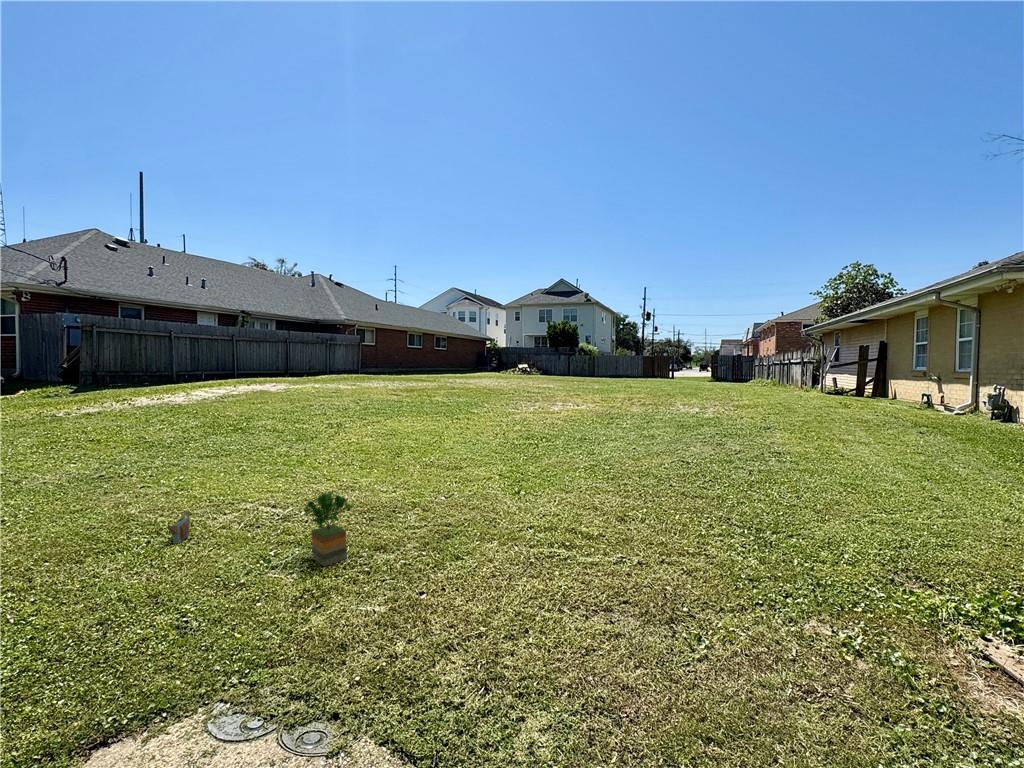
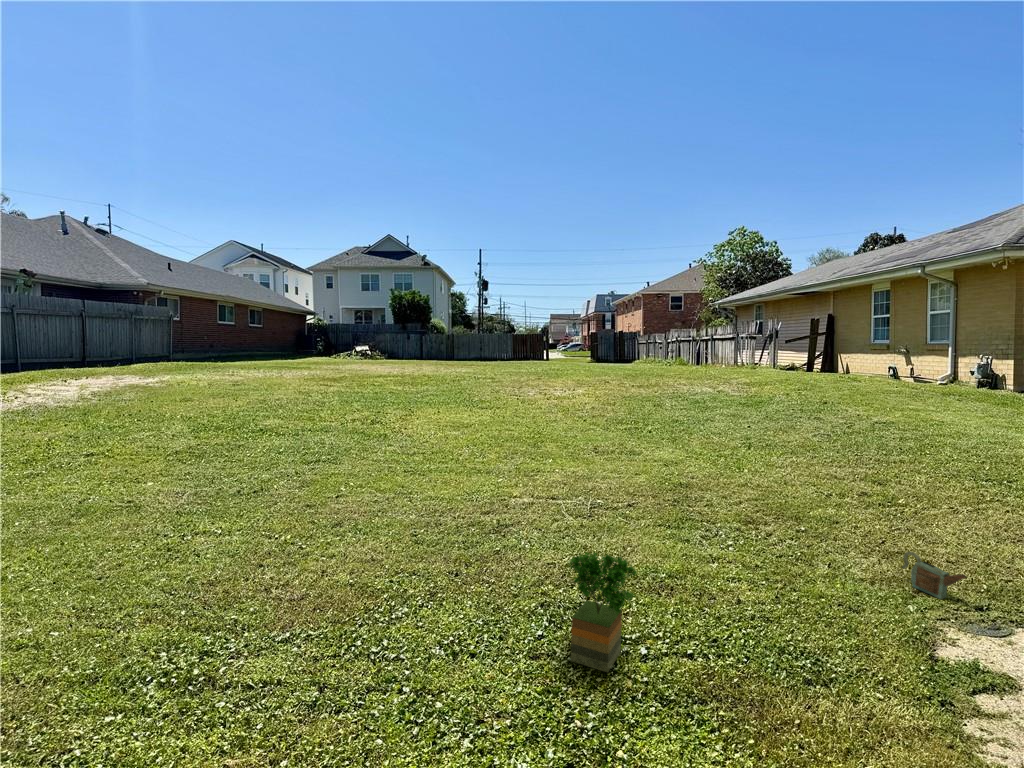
watering can: present [167,511,190,544] -> present [902,552,967,599]

